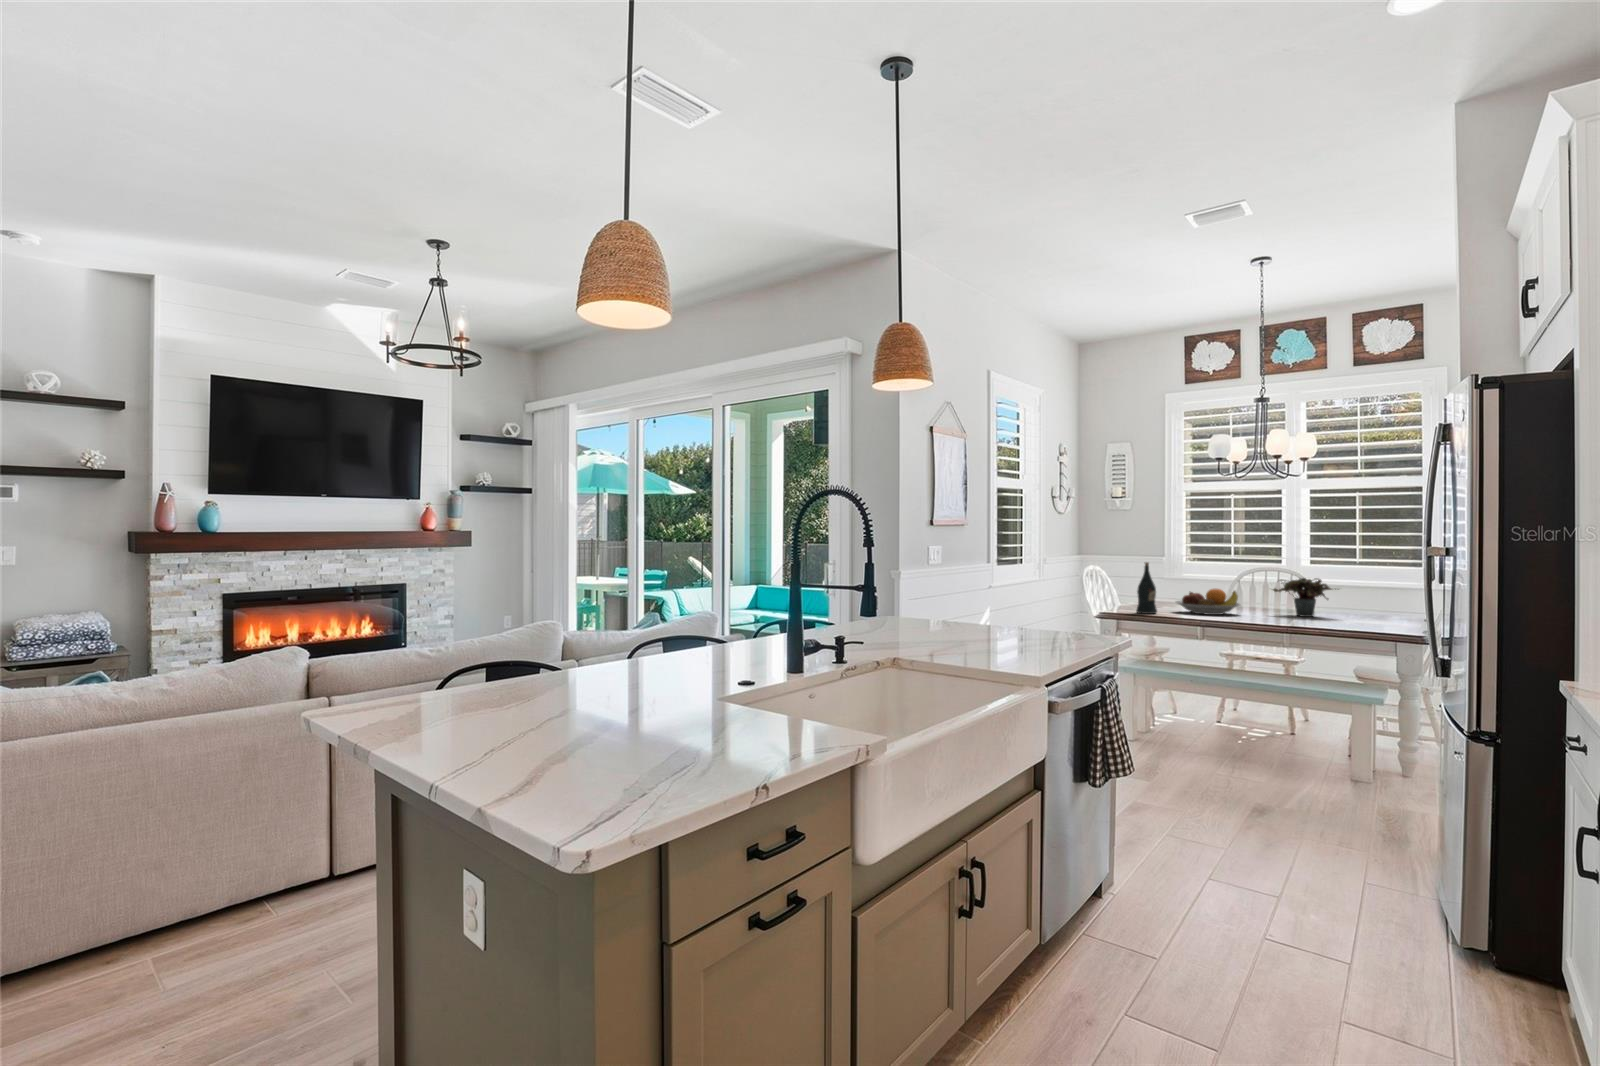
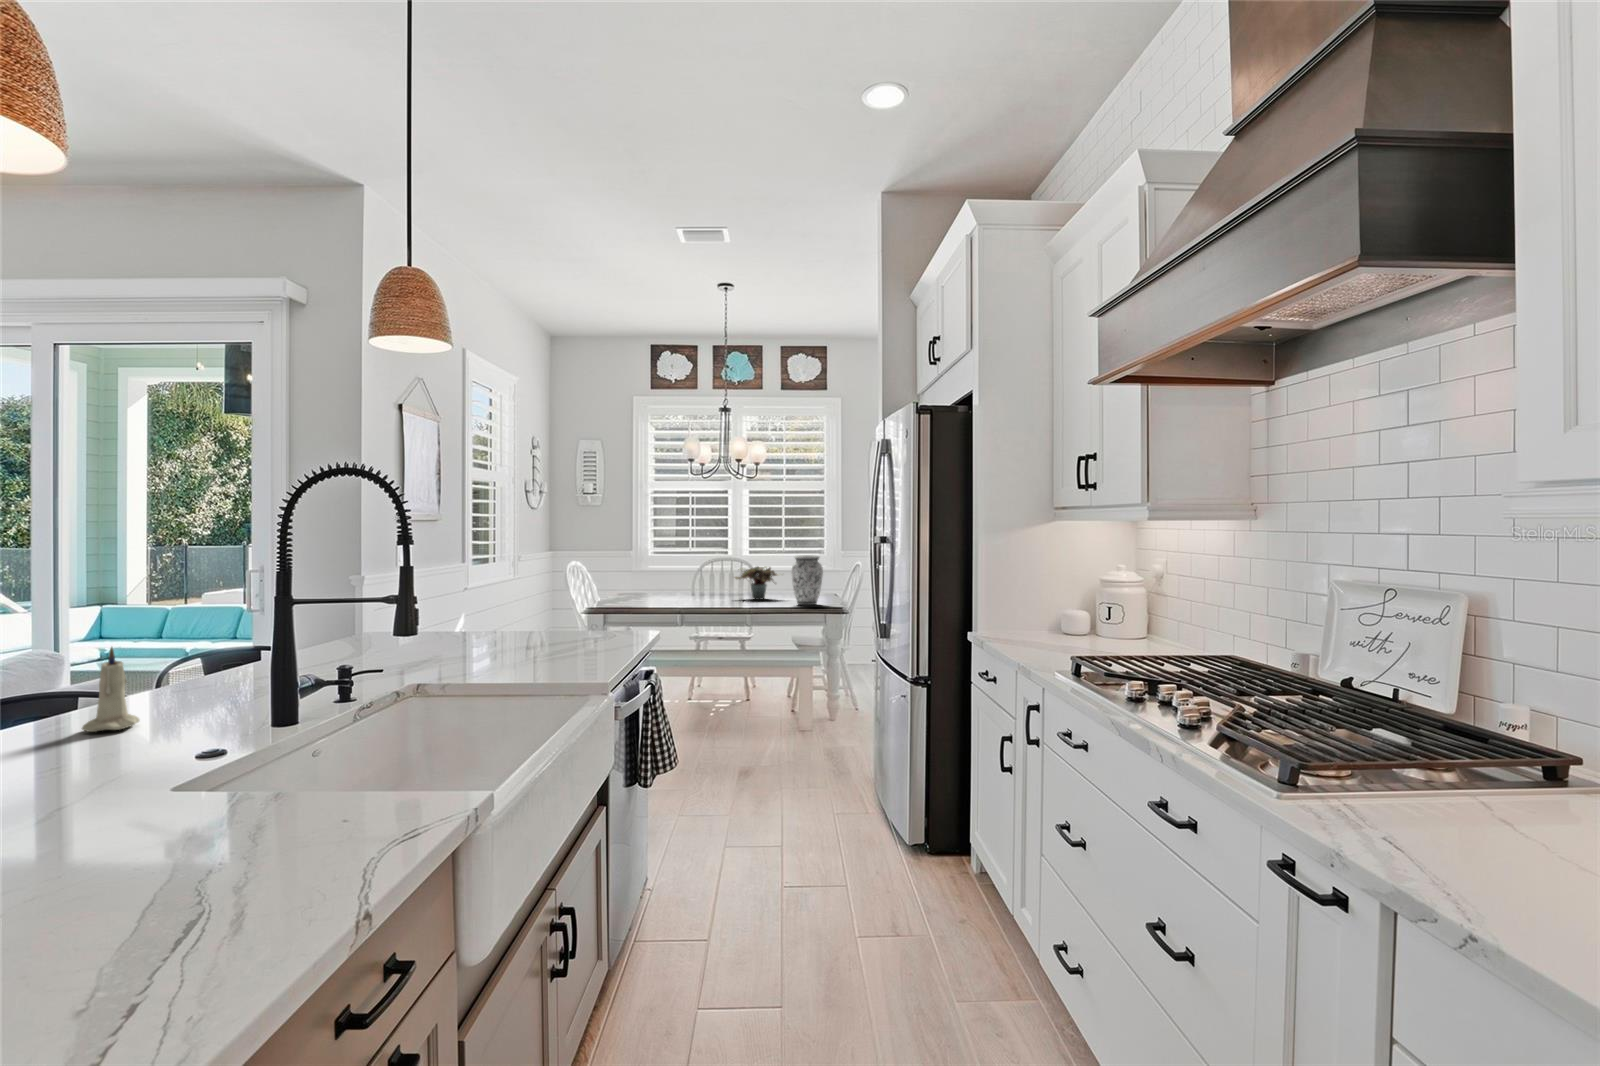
wine bottle: present [1136,562,1157,614] -> none [625,556,645,607]
vase: none [1343,567,1390,627] -> present [791,555,823,605]
fruit bowl: present [1176,589,1240,615] -> none [658,579,712,603]
candle: none [681,608,709,662] -> present [82,647,140,732]

